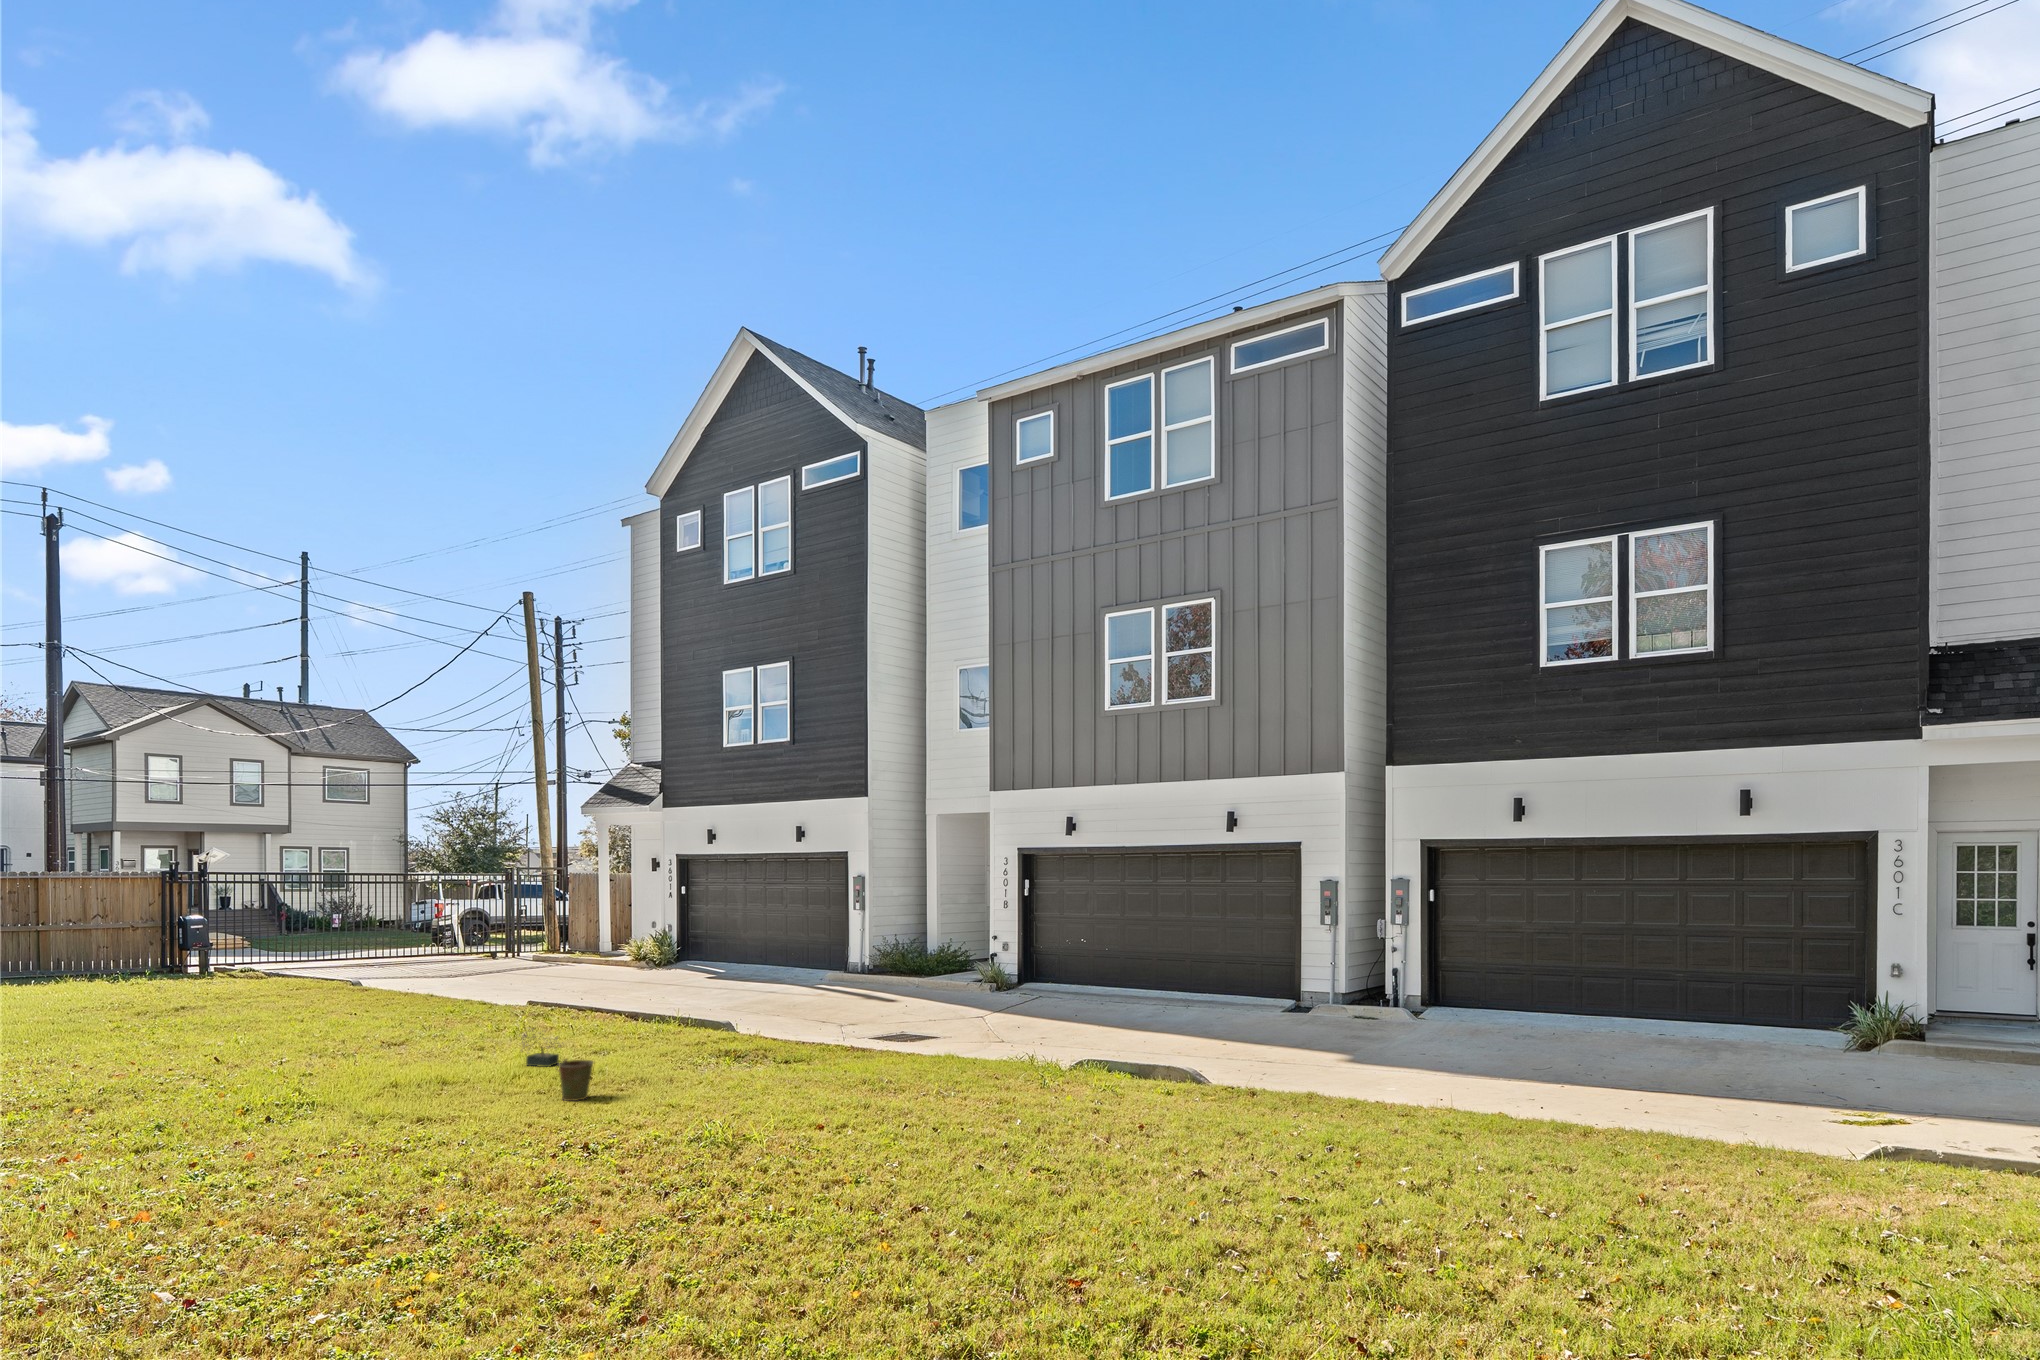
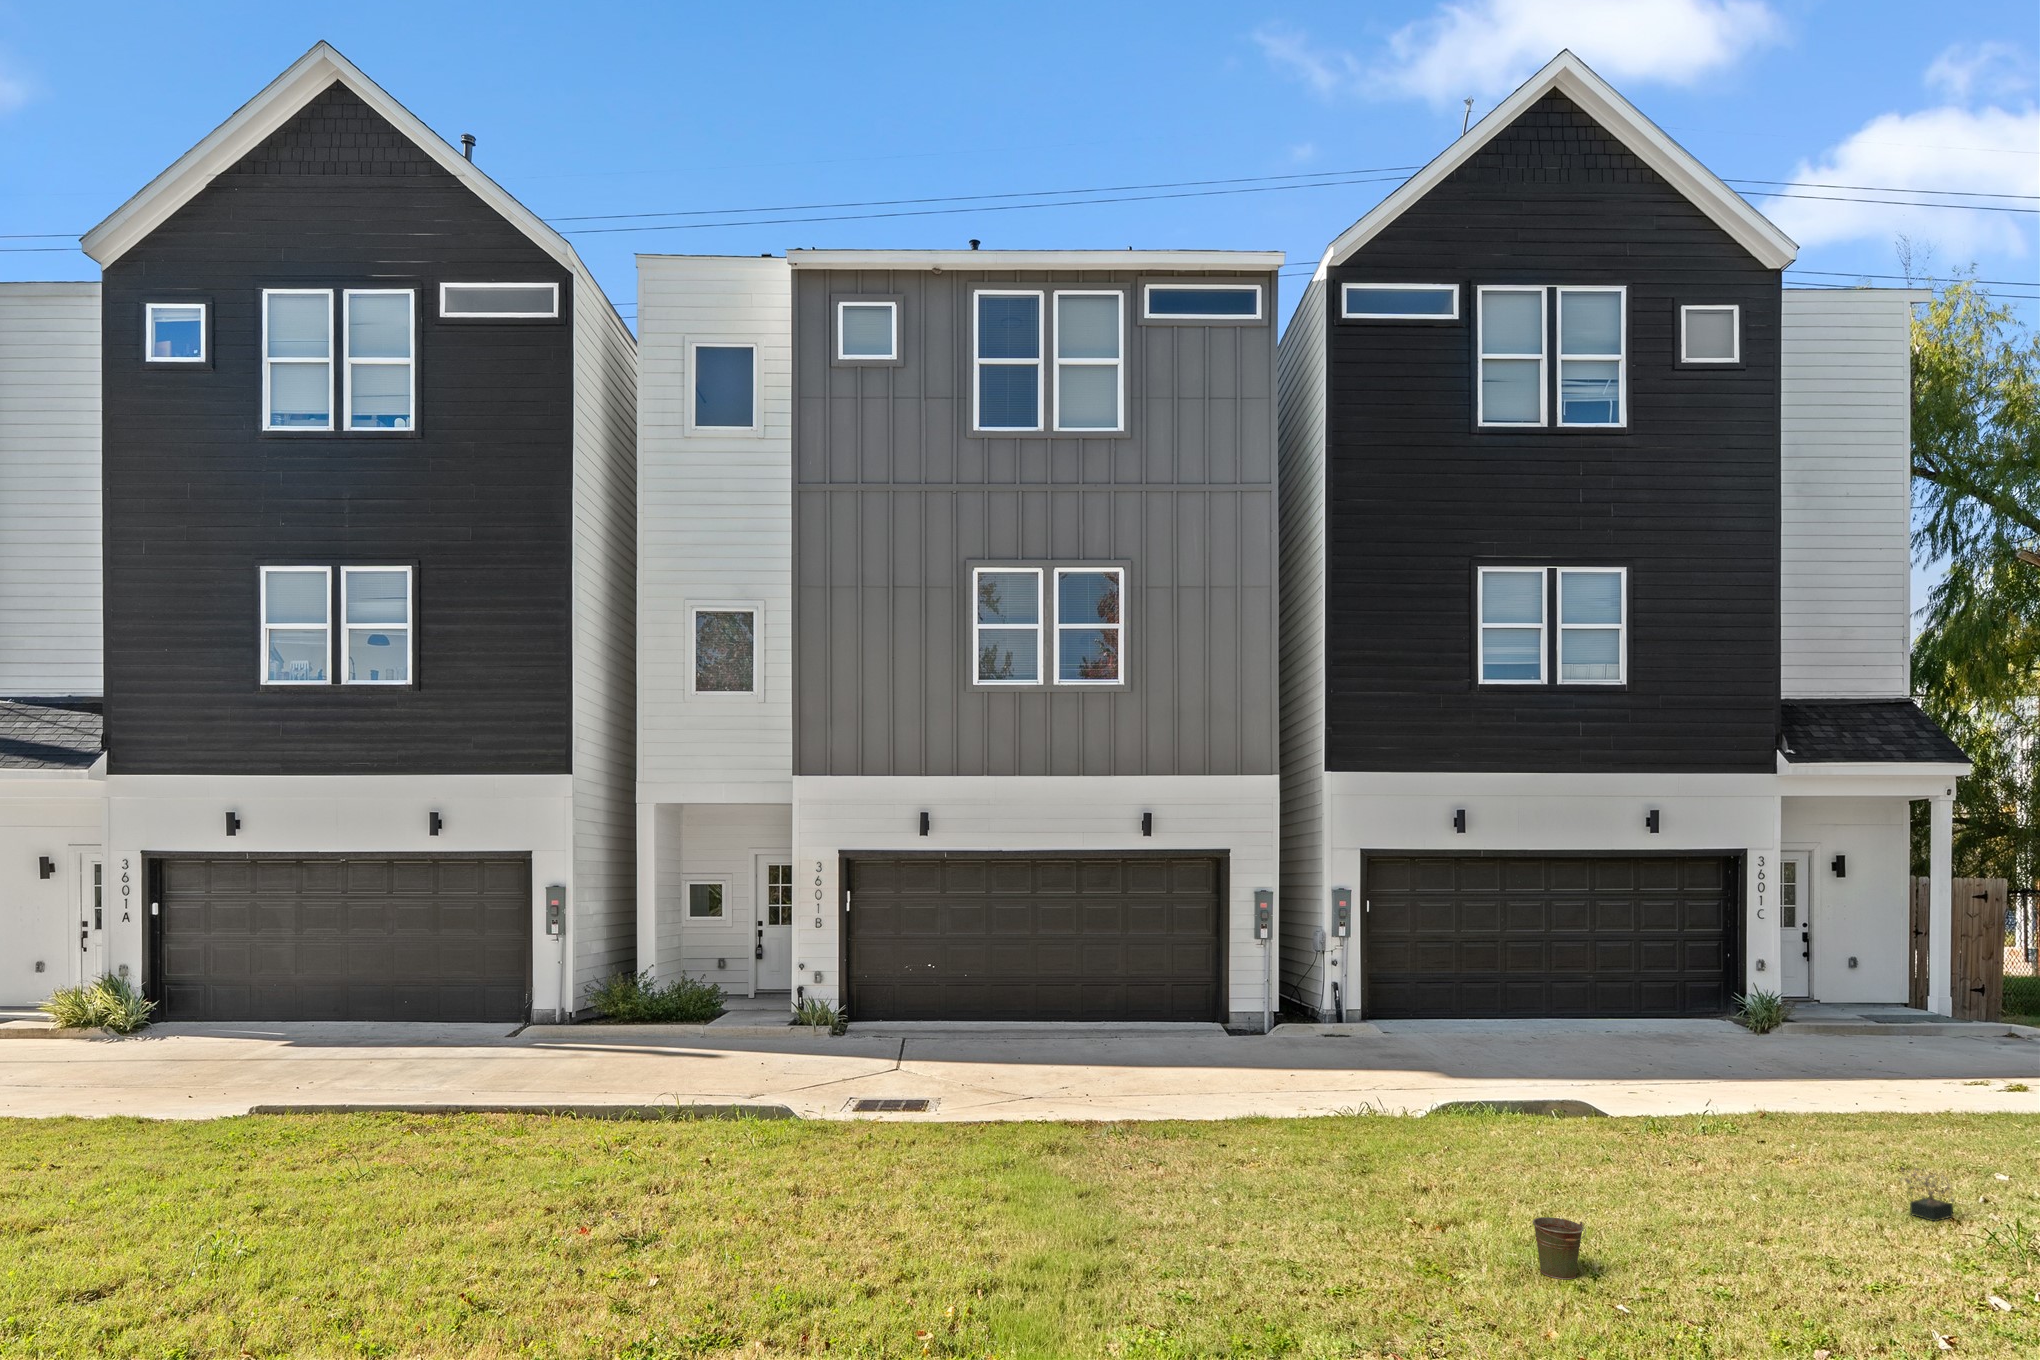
decorative plant: present [522,1030,560,1067] -> present [1900,1168,1954,1221]

